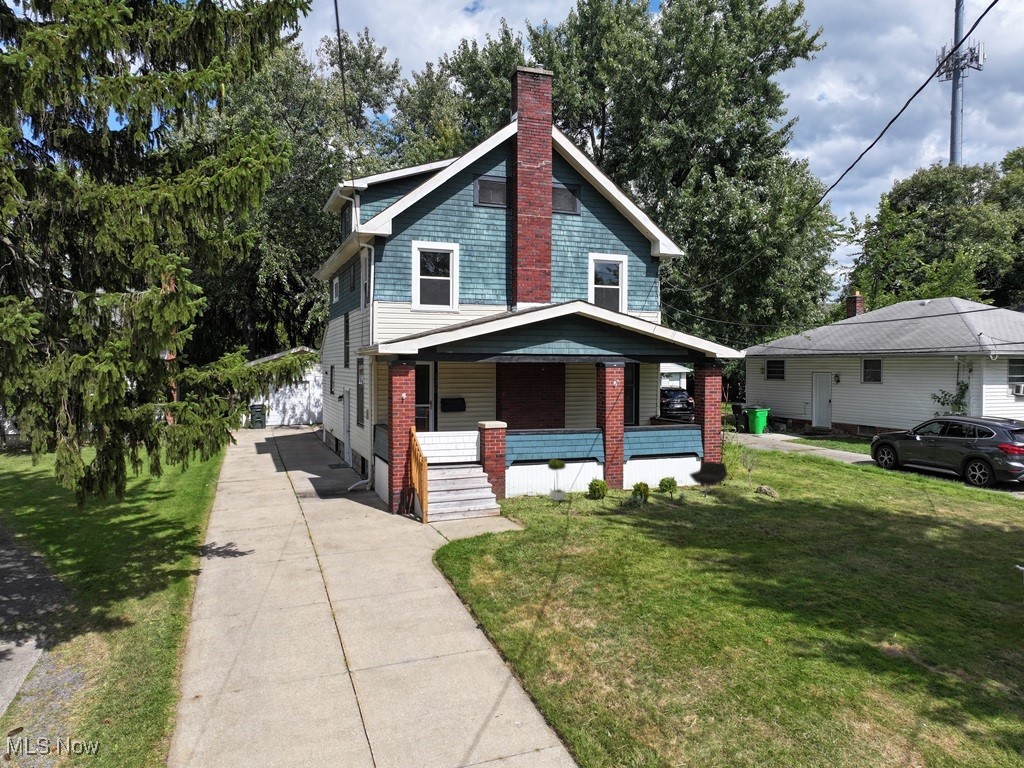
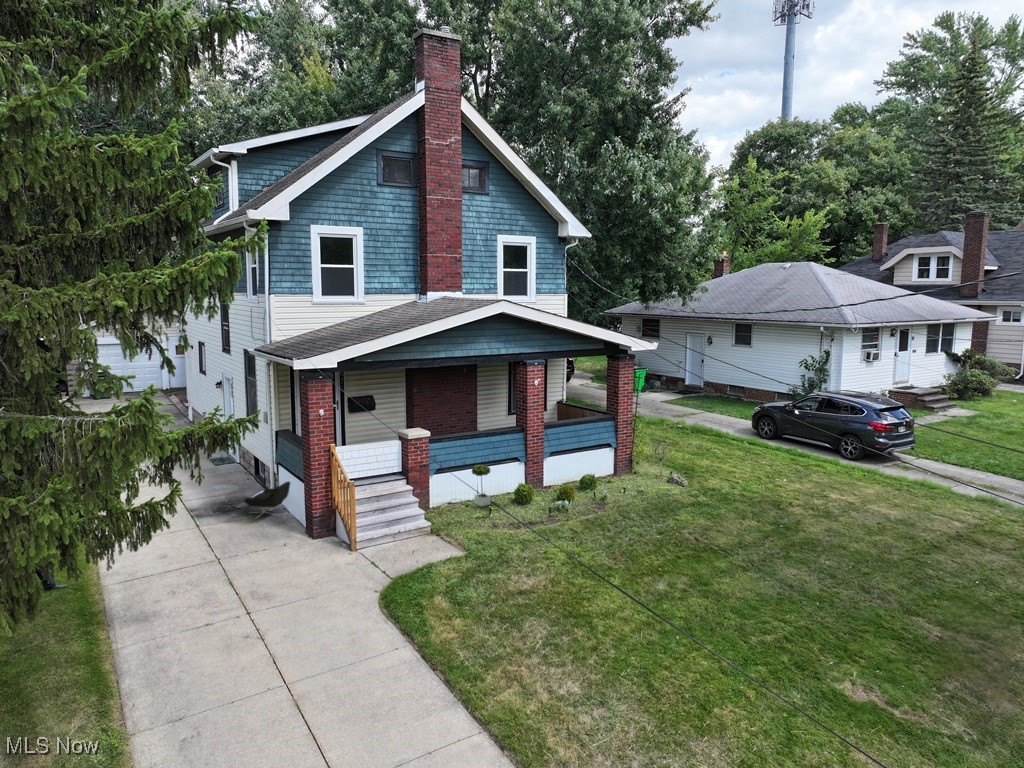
lounge chair: present [690,461,728,492] -> present [244,482,290,519]

